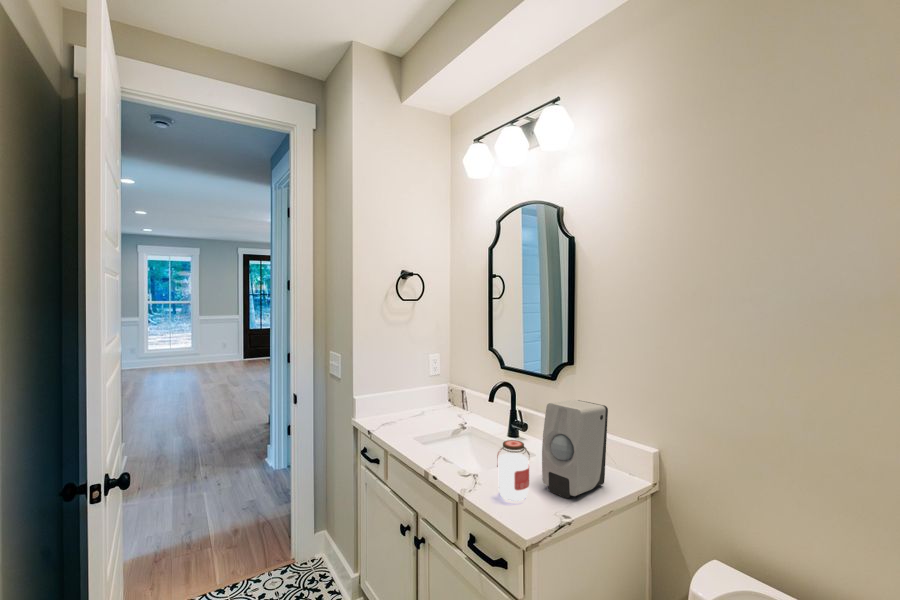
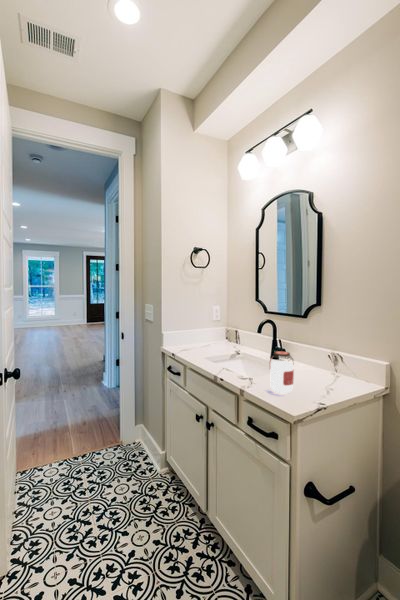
soap dispenser: present [542,400,608,498] -> none [302,326,351,393]

